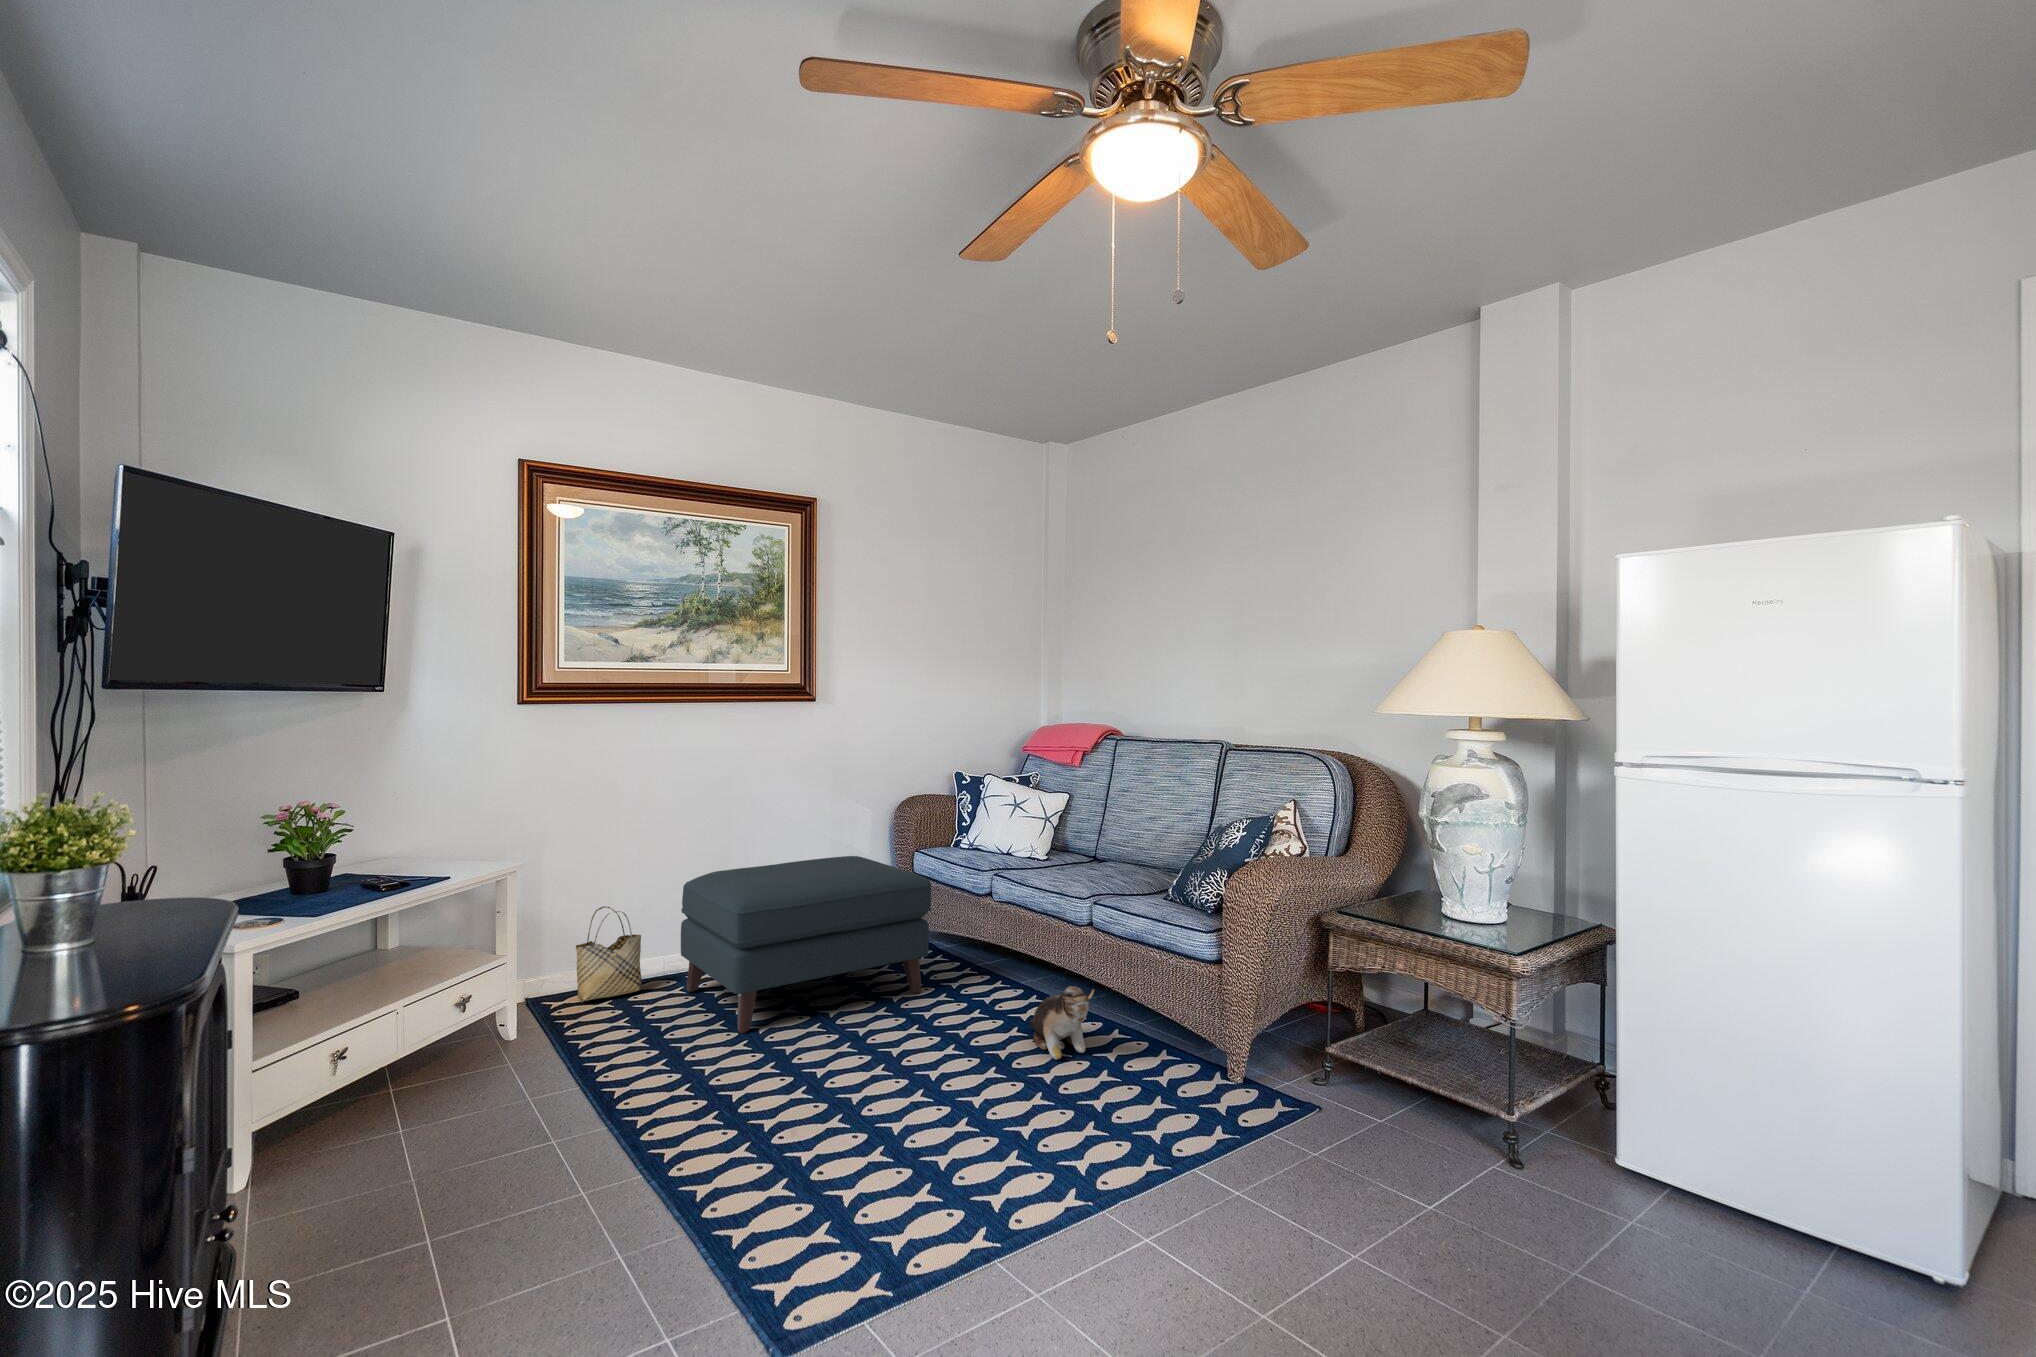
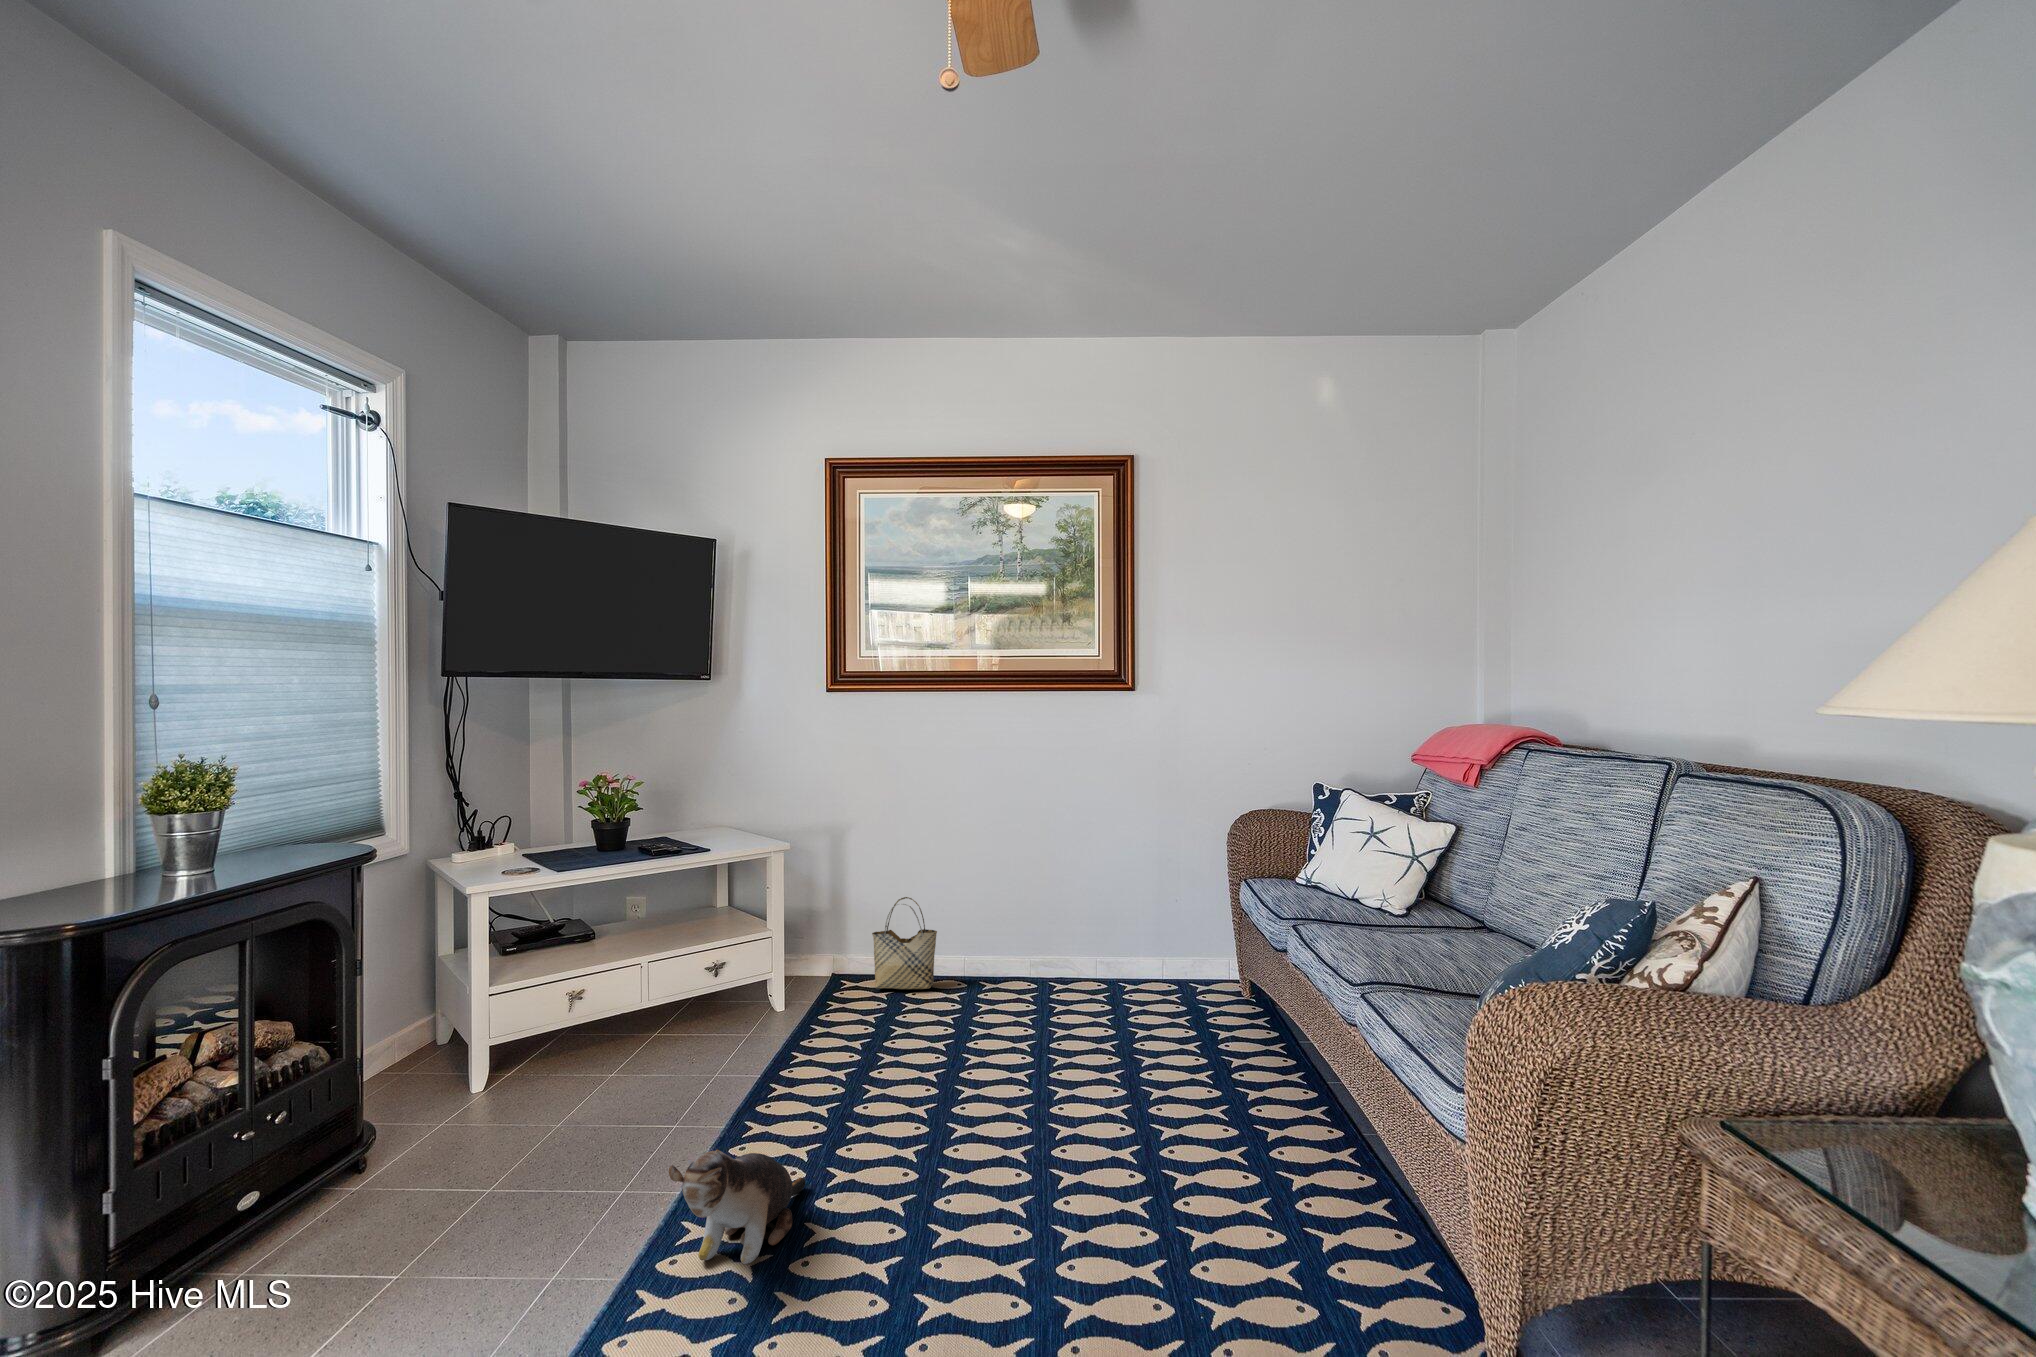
ottoman: present [681,856,931,1034] -> none [935,876,1194,1064]
plush toy: present [1029,986,1094,1060] -> present [669,1149,805,1264]

